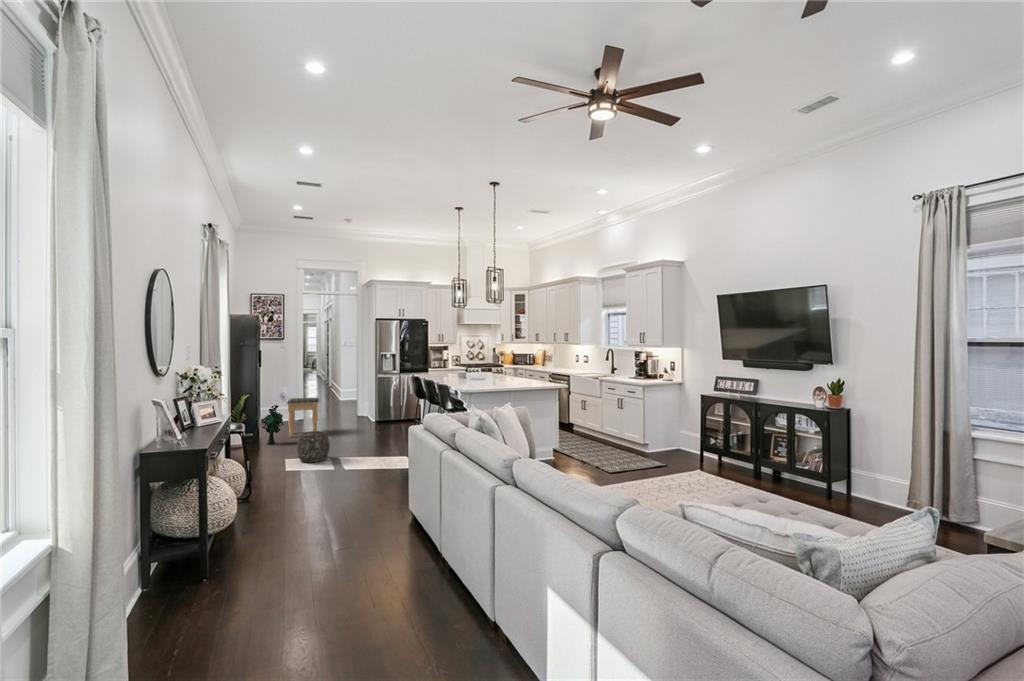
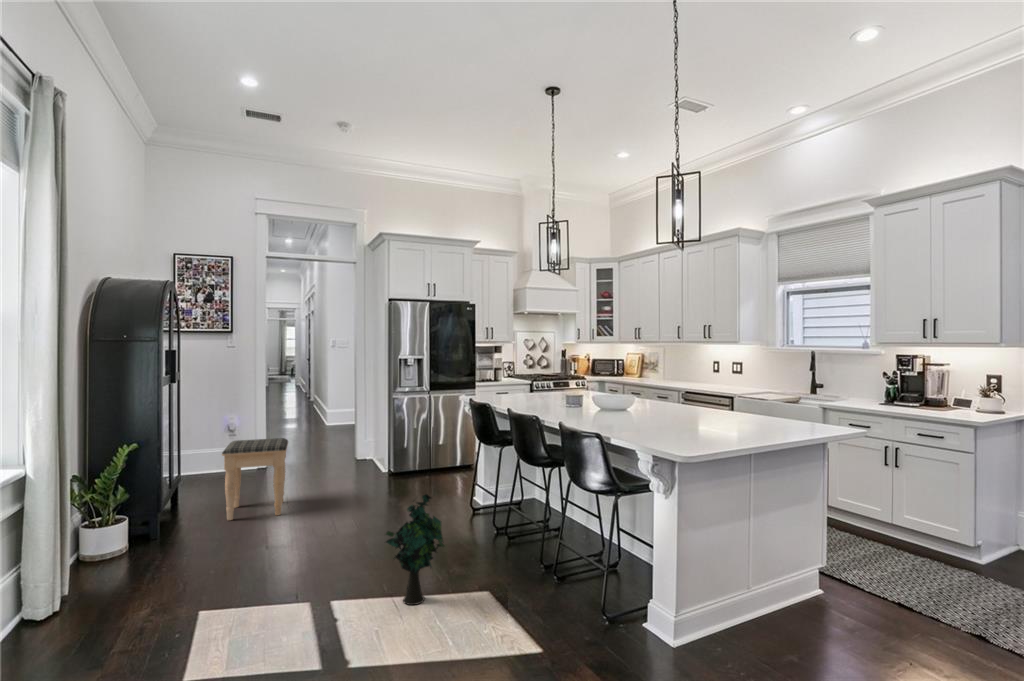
decorative plant: present [260,405,284,445] -> present [386,494,444,605]
woven basket: present [297,431,330,462] -> none [217,543,304,638]

